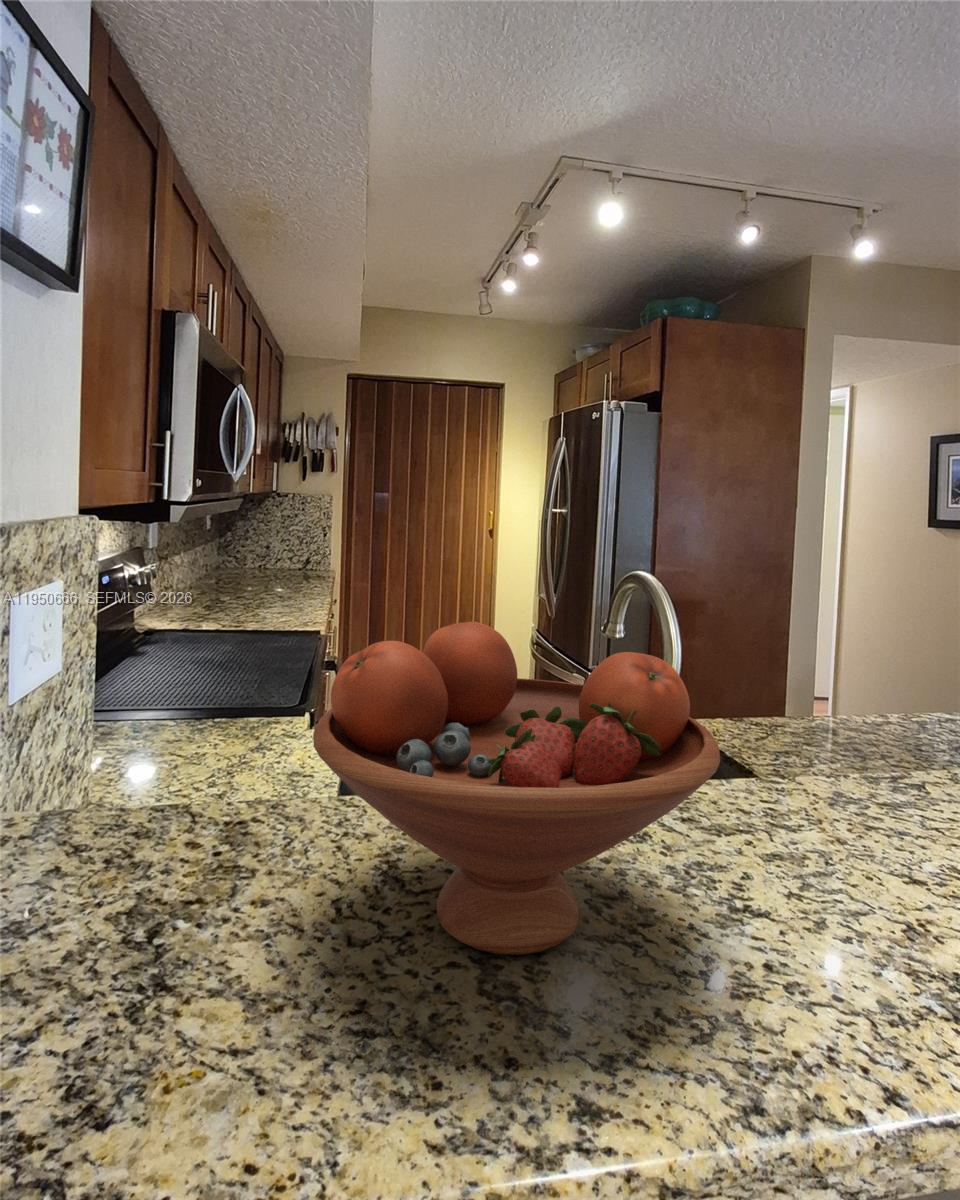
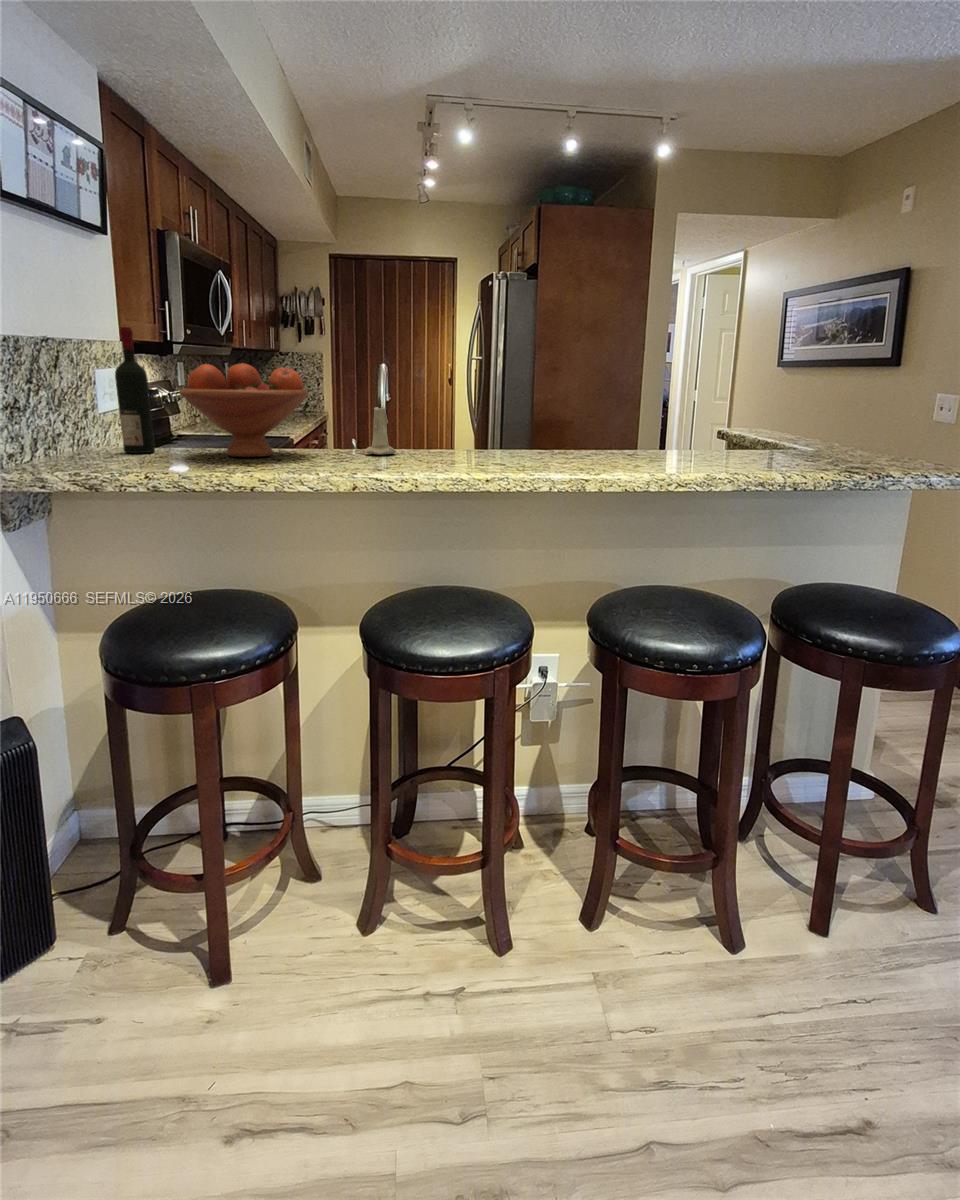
wine bottle: none [83,521,190,917] -> present [115,327,155,453]
candle: none [786,708,877,882] -> present [364,395,396,455]

